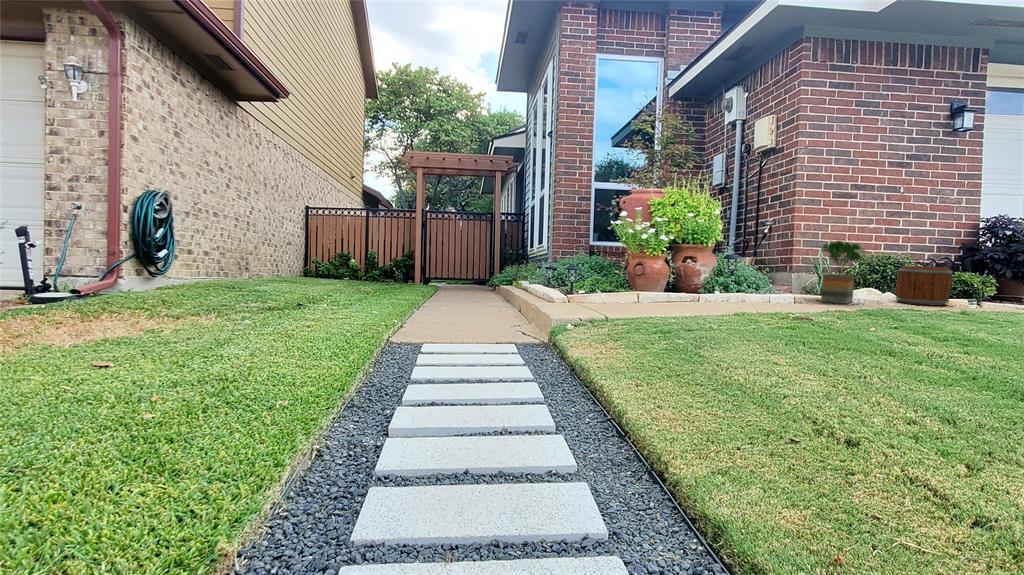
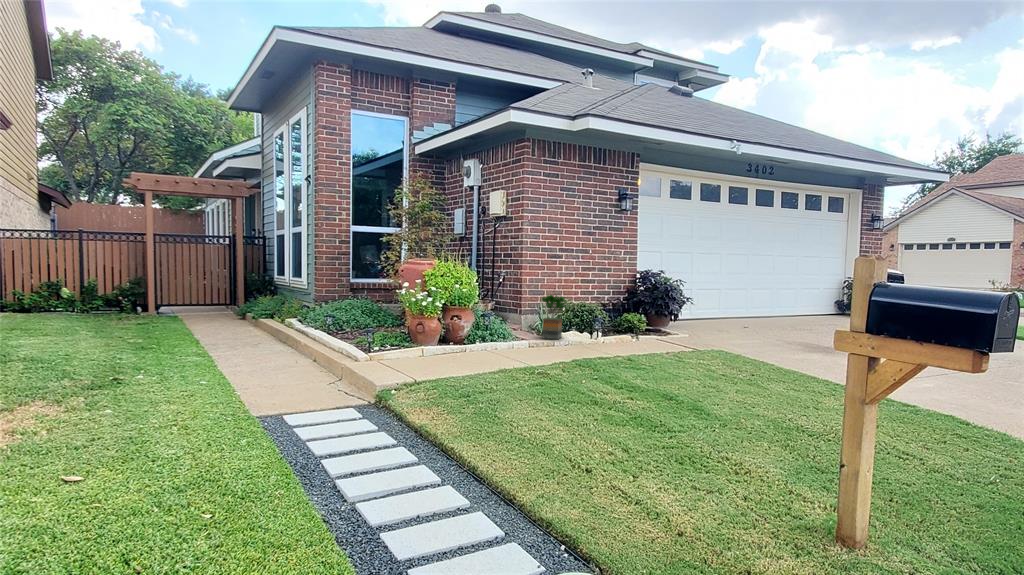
bucket: present [895,266,952,306] -> none [587,310,617,337]

